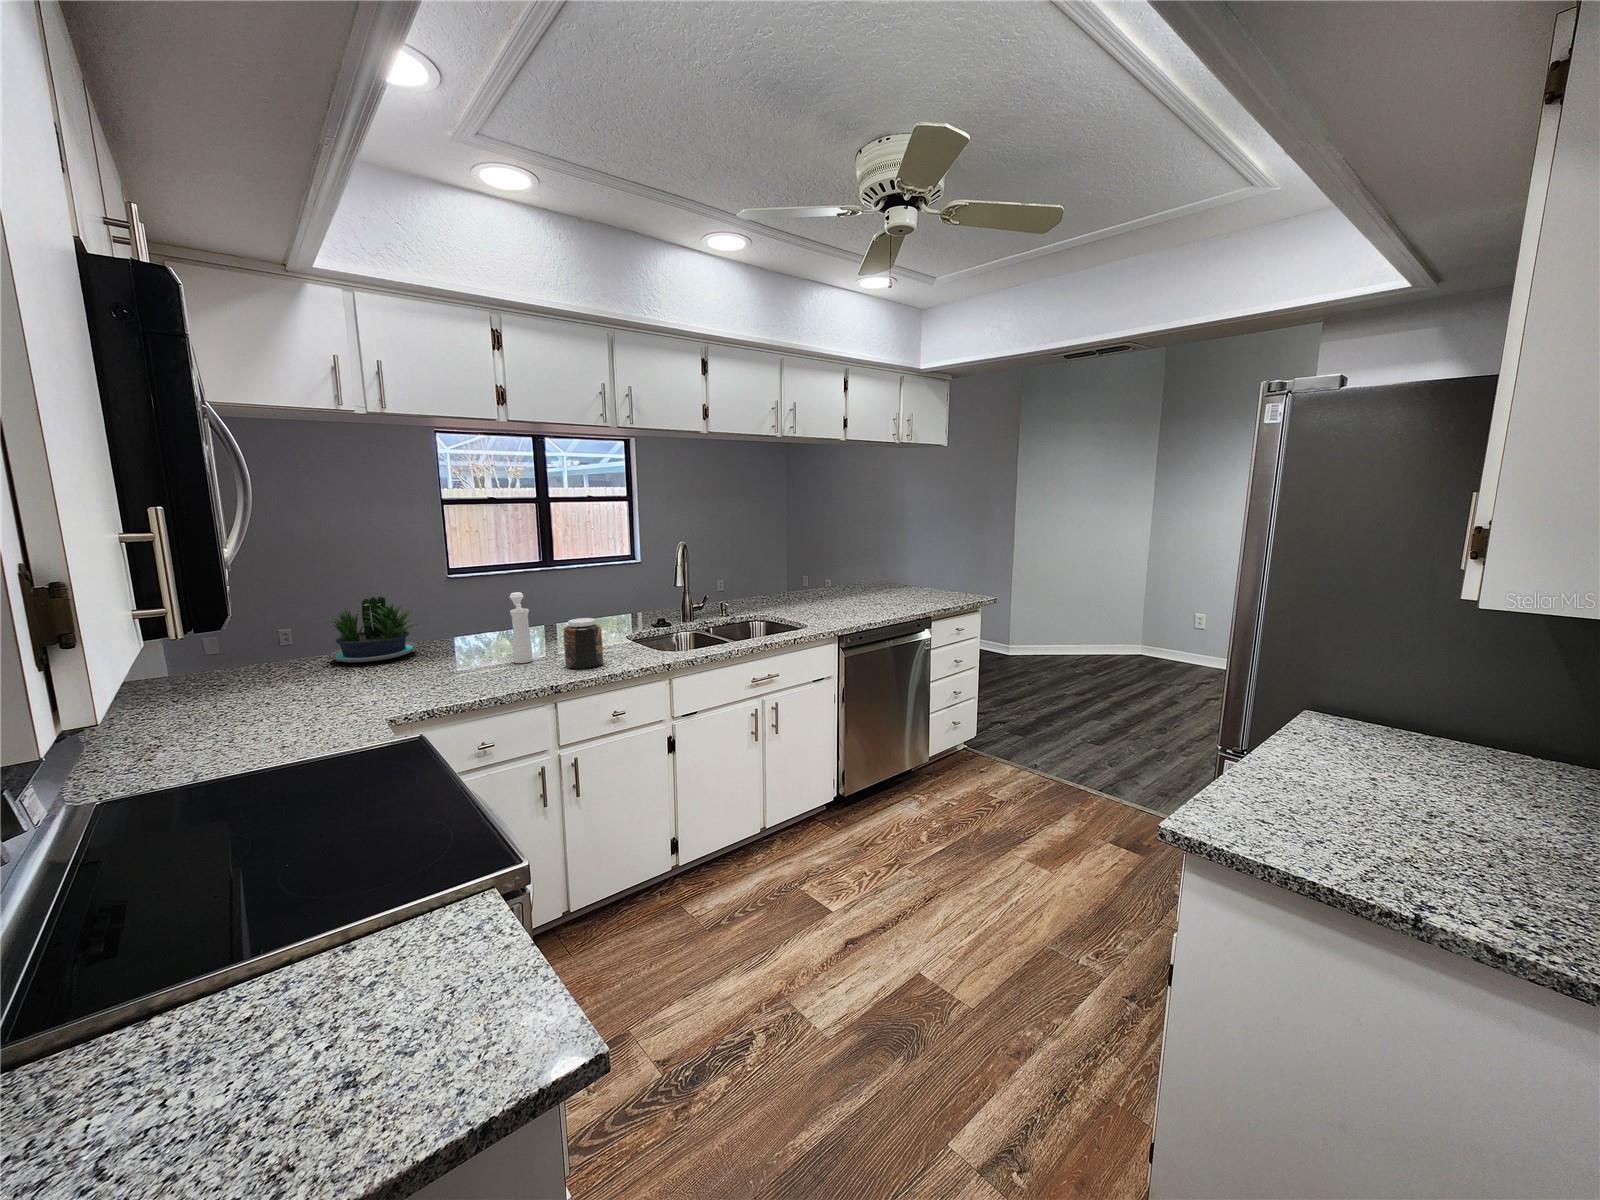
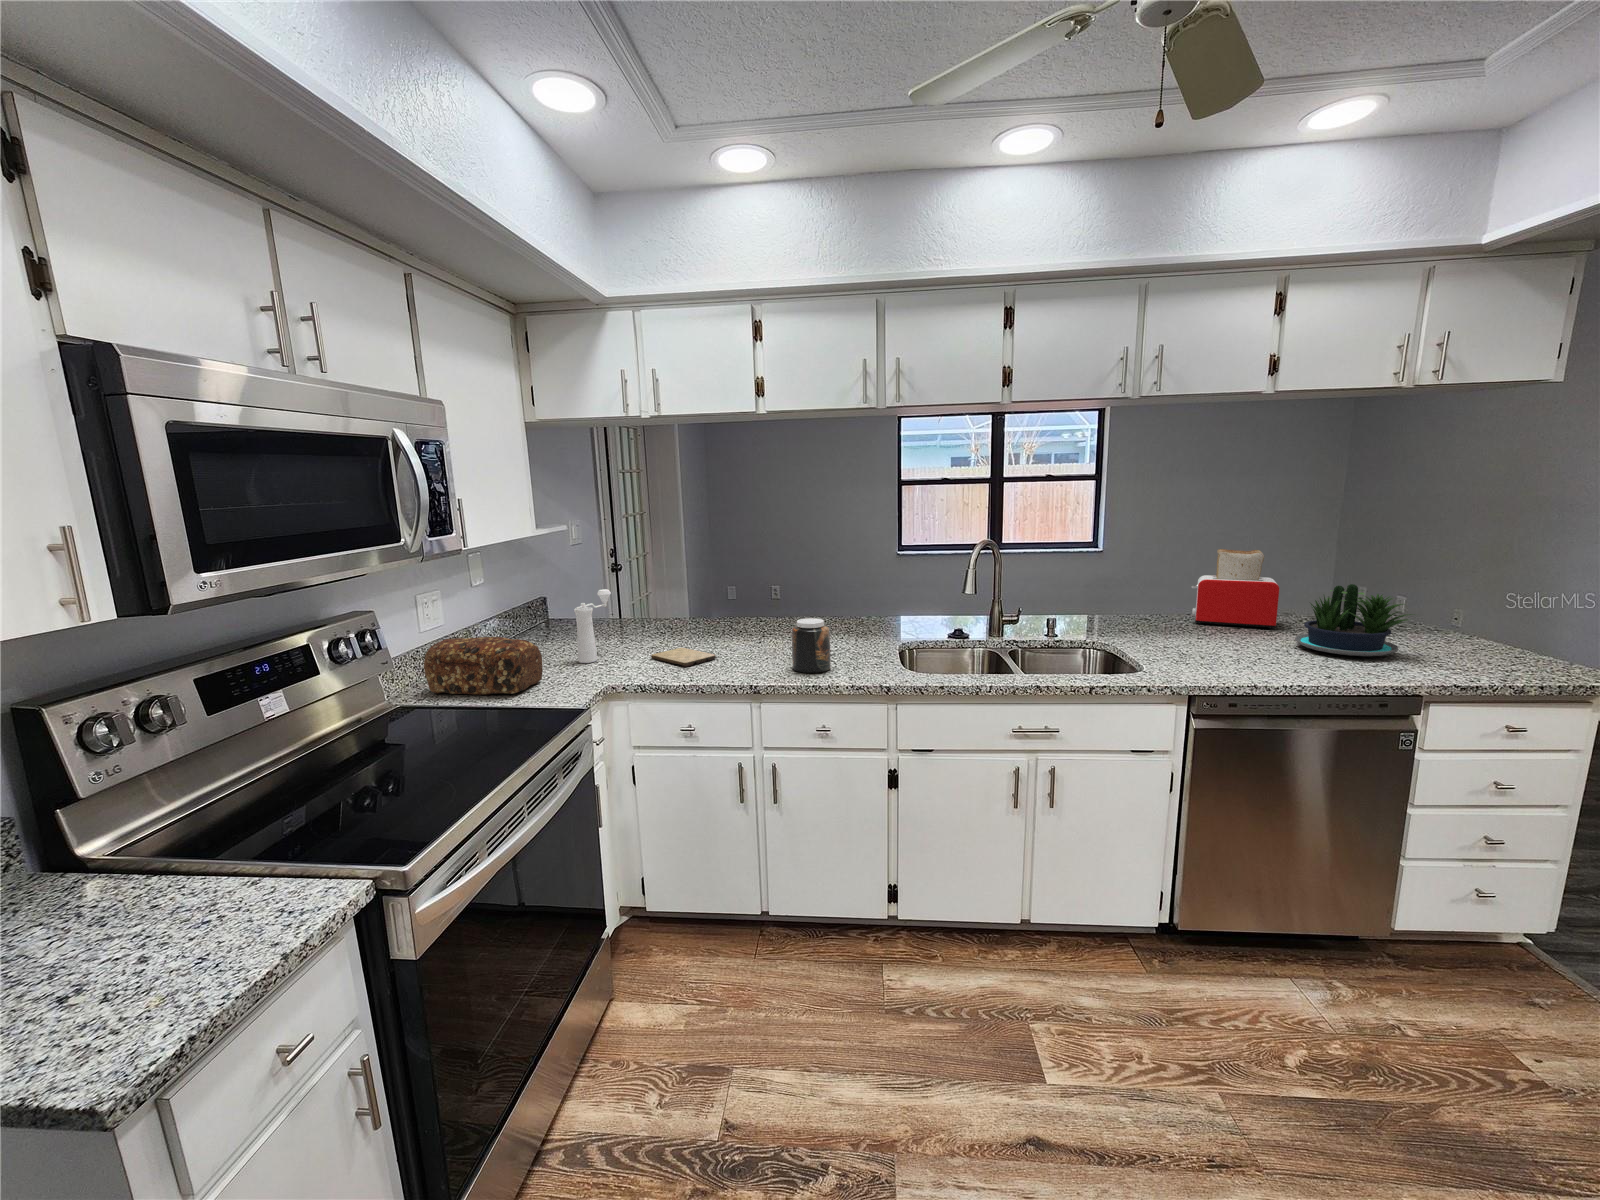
toaster: none [785,545,837,599] -> present [1191,549,1279,629]
pepper mill: present [510,592,533,663] -> present [574,589,611,663]
potted plant: present [330,596,421,662] -> present [1295,584,1413,656]
cutting board: none [388,672,470,689] -> present [651,648,716,667]
bread loaf: none [103,682,286,780] -> present [424,637,543,695]

